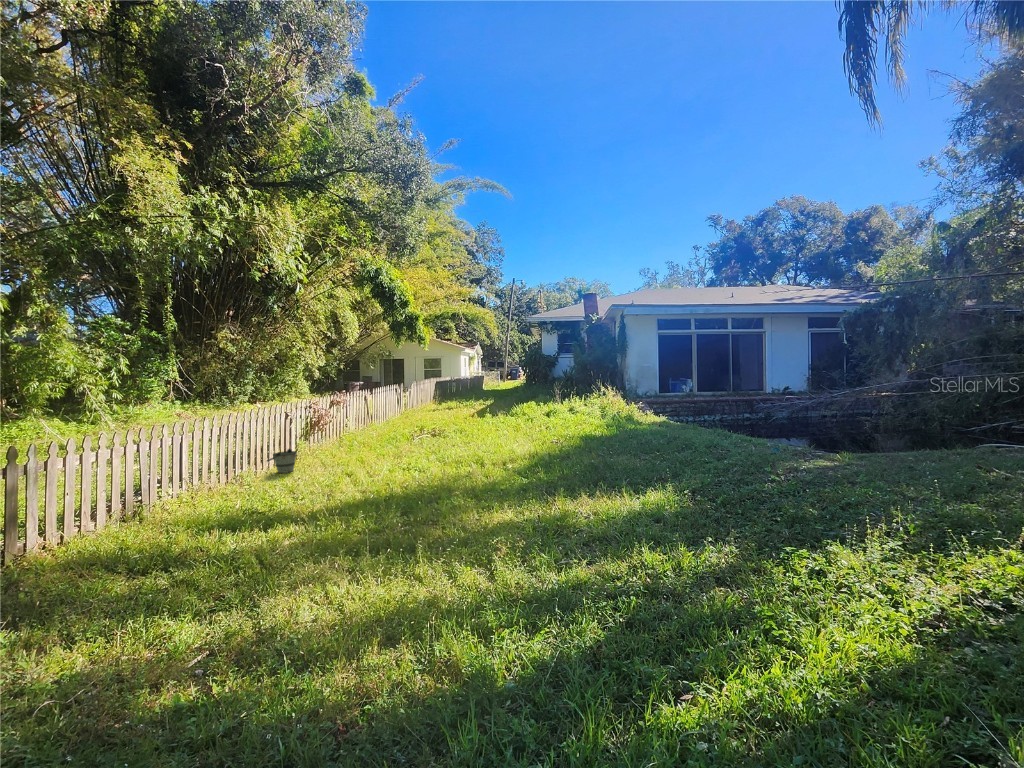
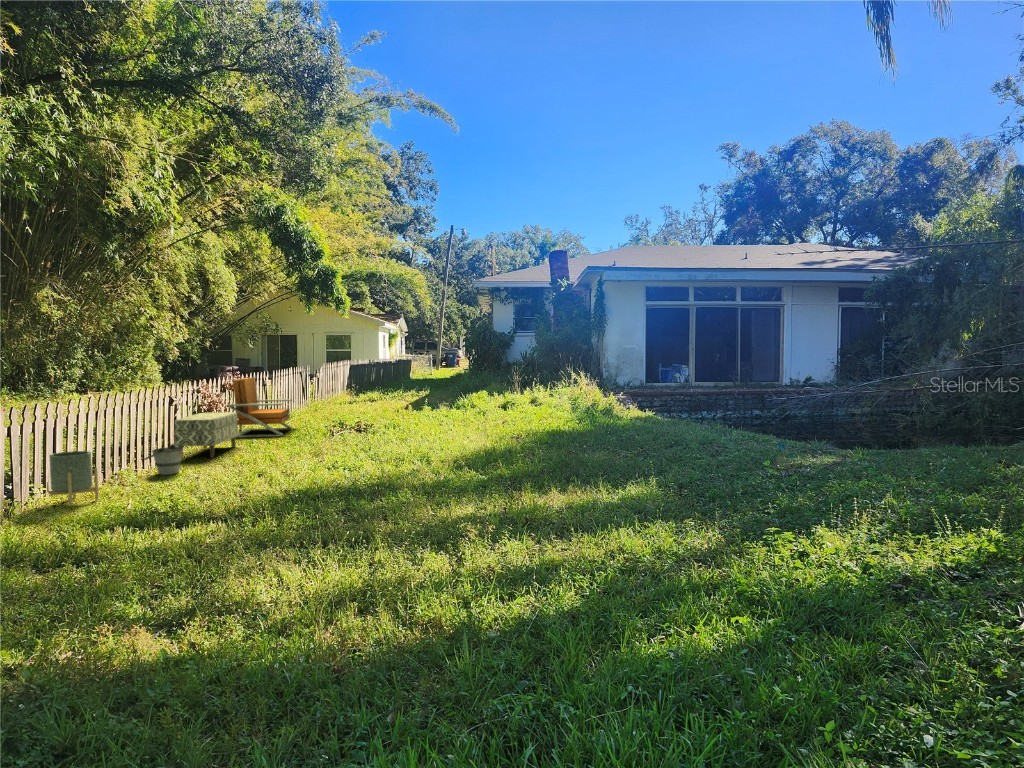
lounge chair: none [343,393,393,438] -> present [227,377,293,438]
bench: none [297,420,348,457] -> present [174,412,238,458]
planter: none [171,461,215,508] -> present [46,451,99,506]

